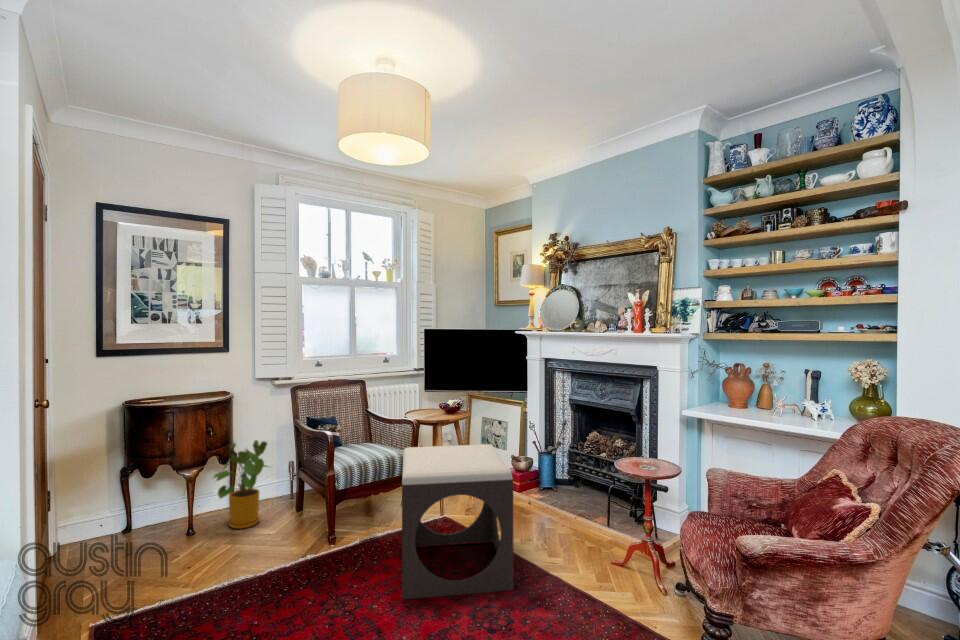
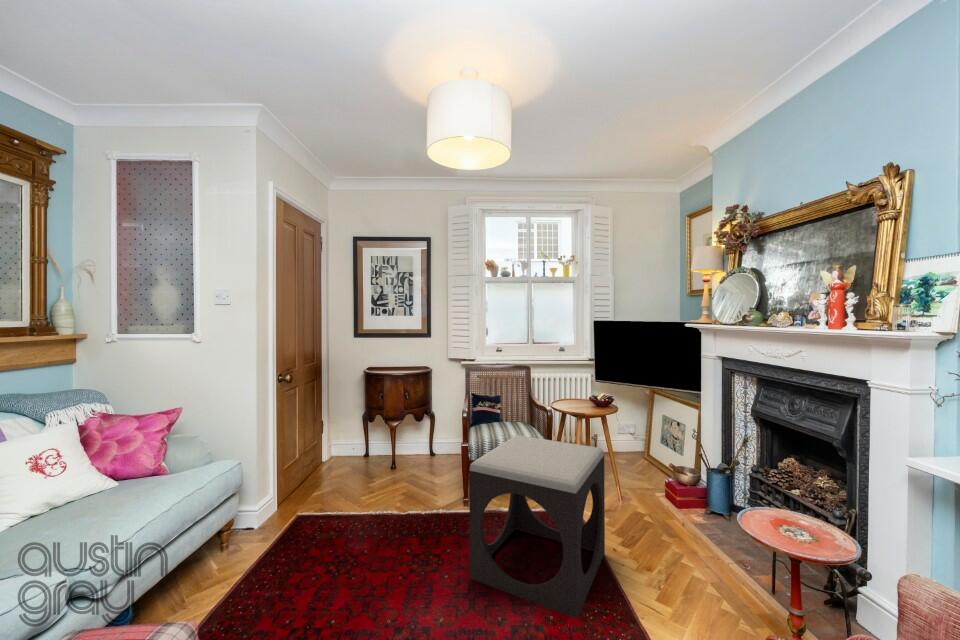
house plant: present [214,440,267,529] -> none [401,407,452,474]

